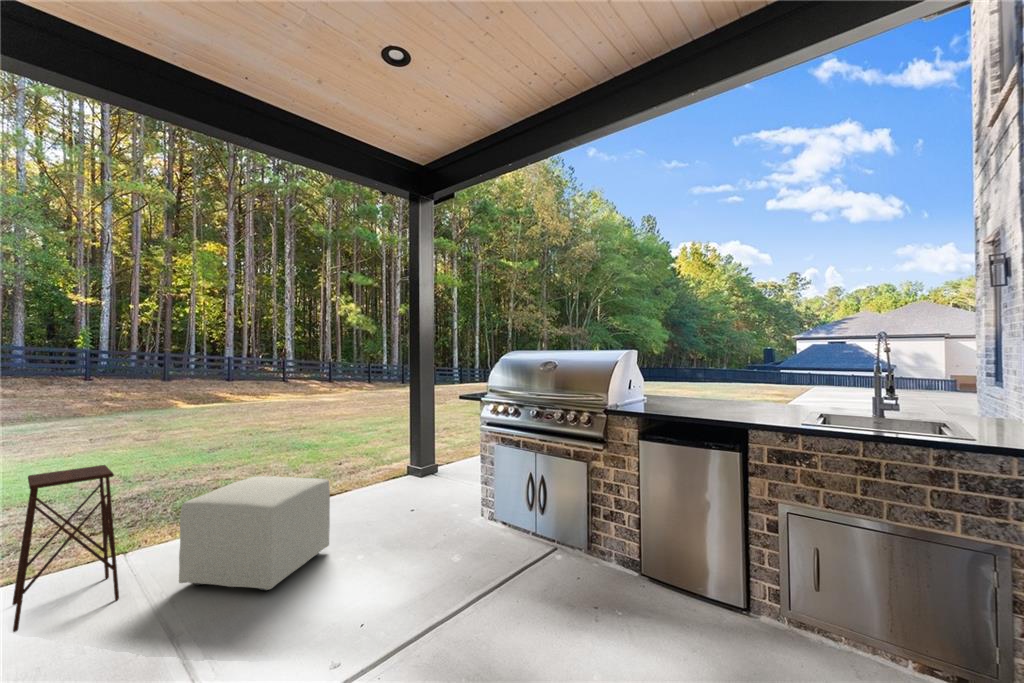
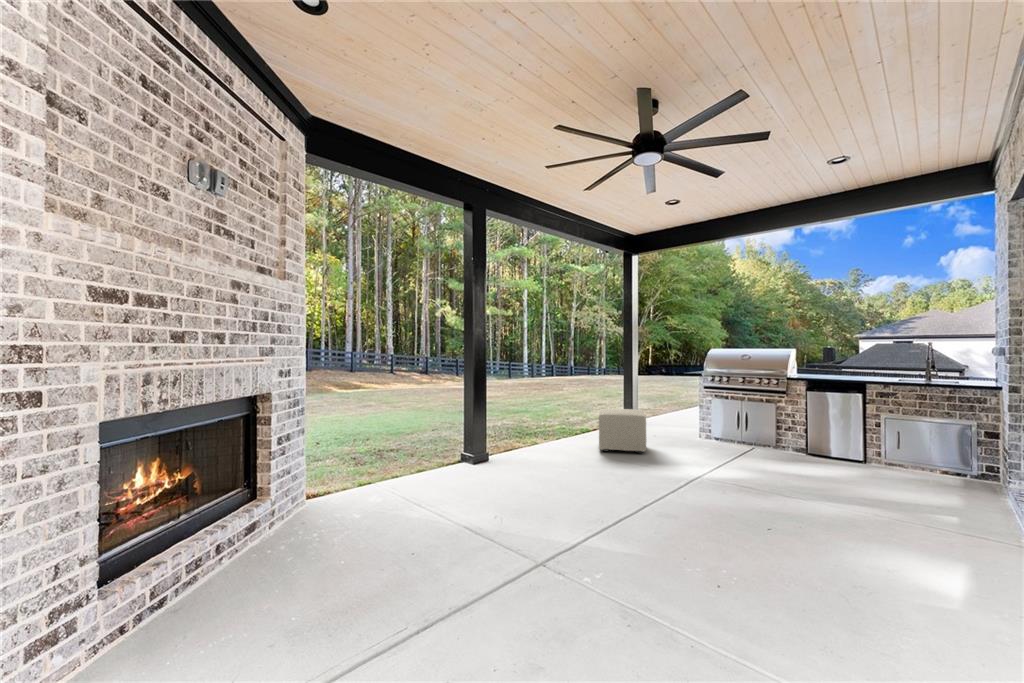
side table: present [12,465,119,632] -> none [539,398,580,459]

